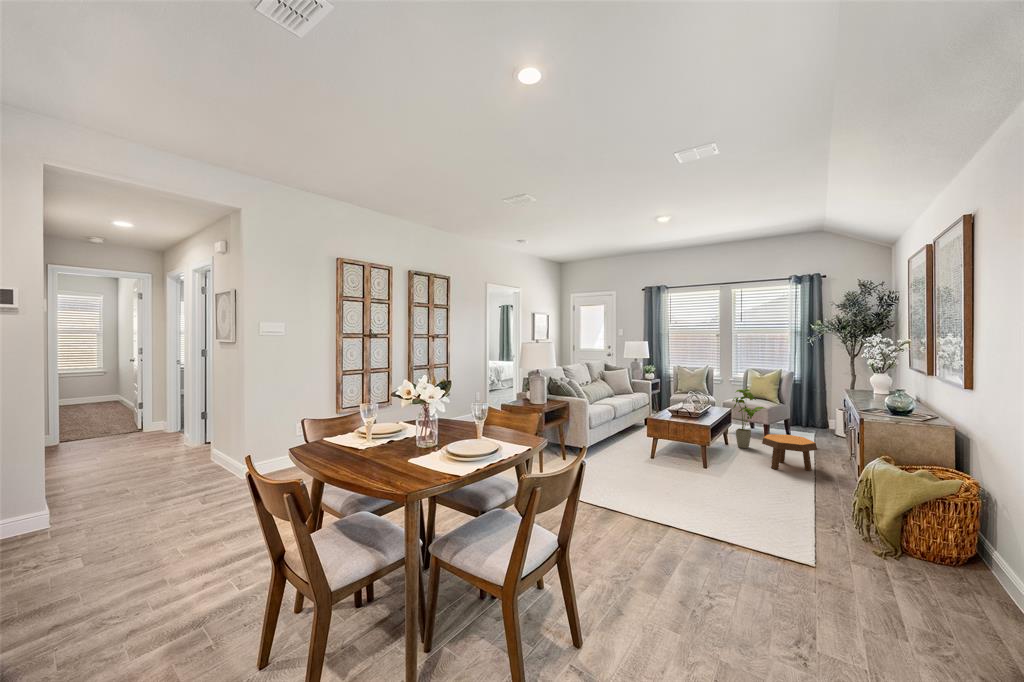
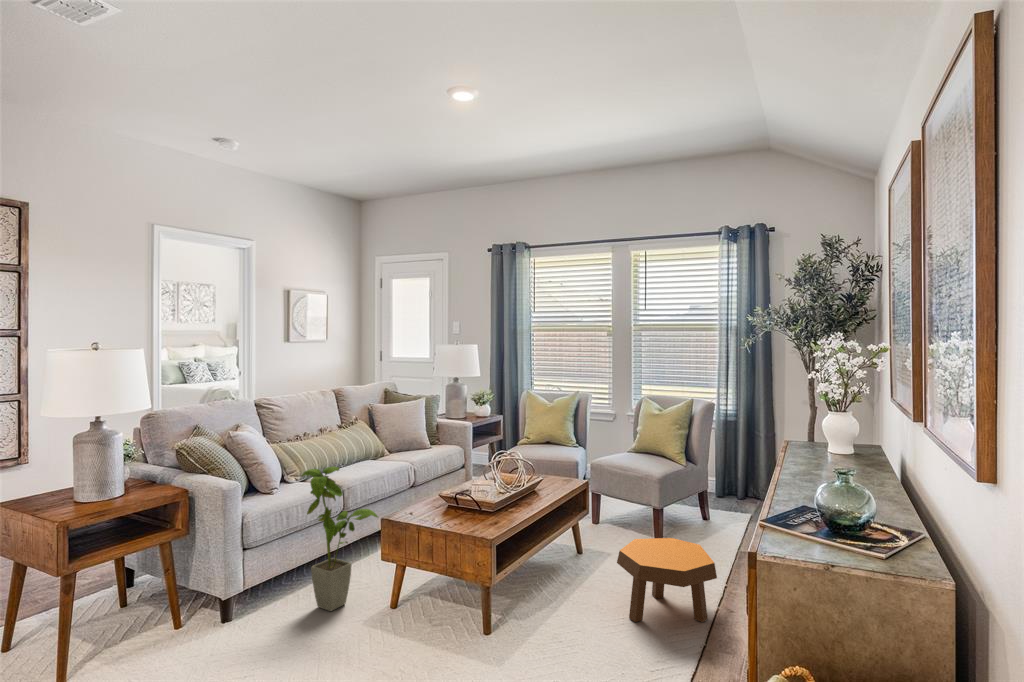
house plant: present [732,389,765,448] -> present [302,466,378,611]

